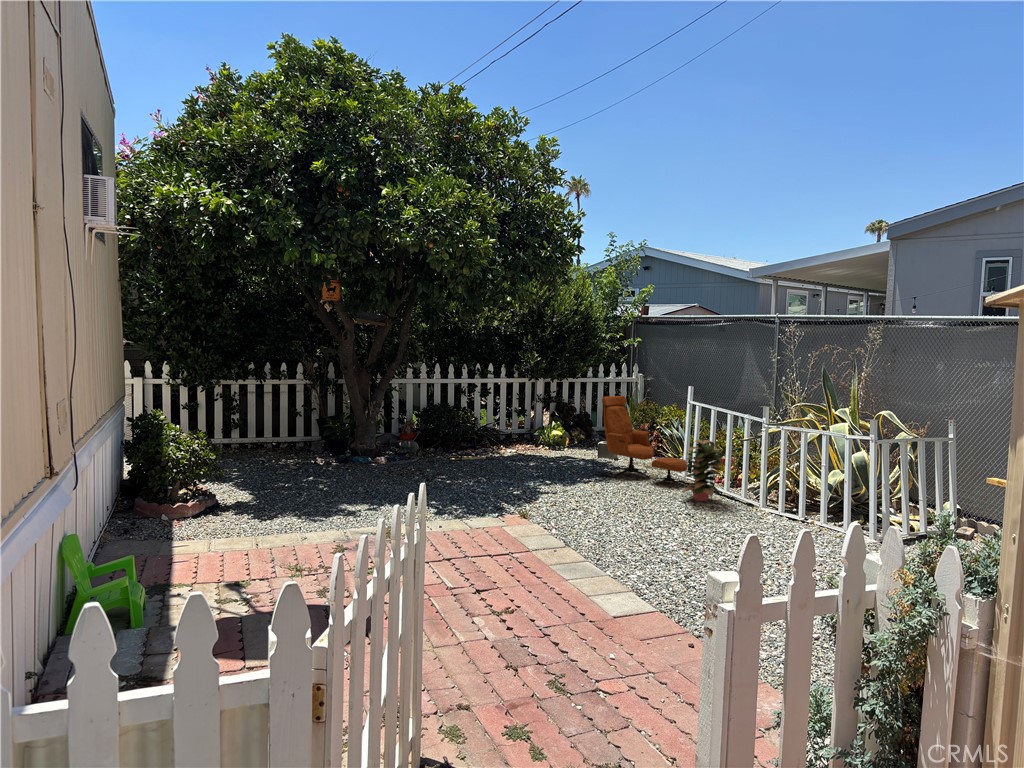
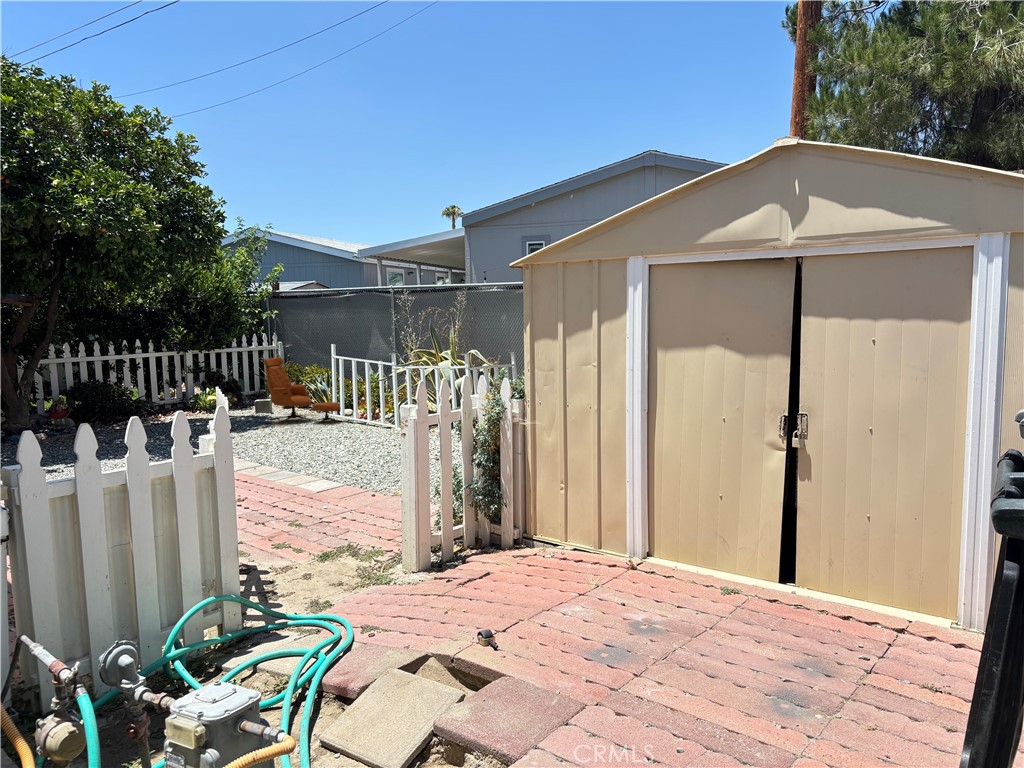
decorative plant: present [683,439,725,501] -> none [341,383,373,428]

